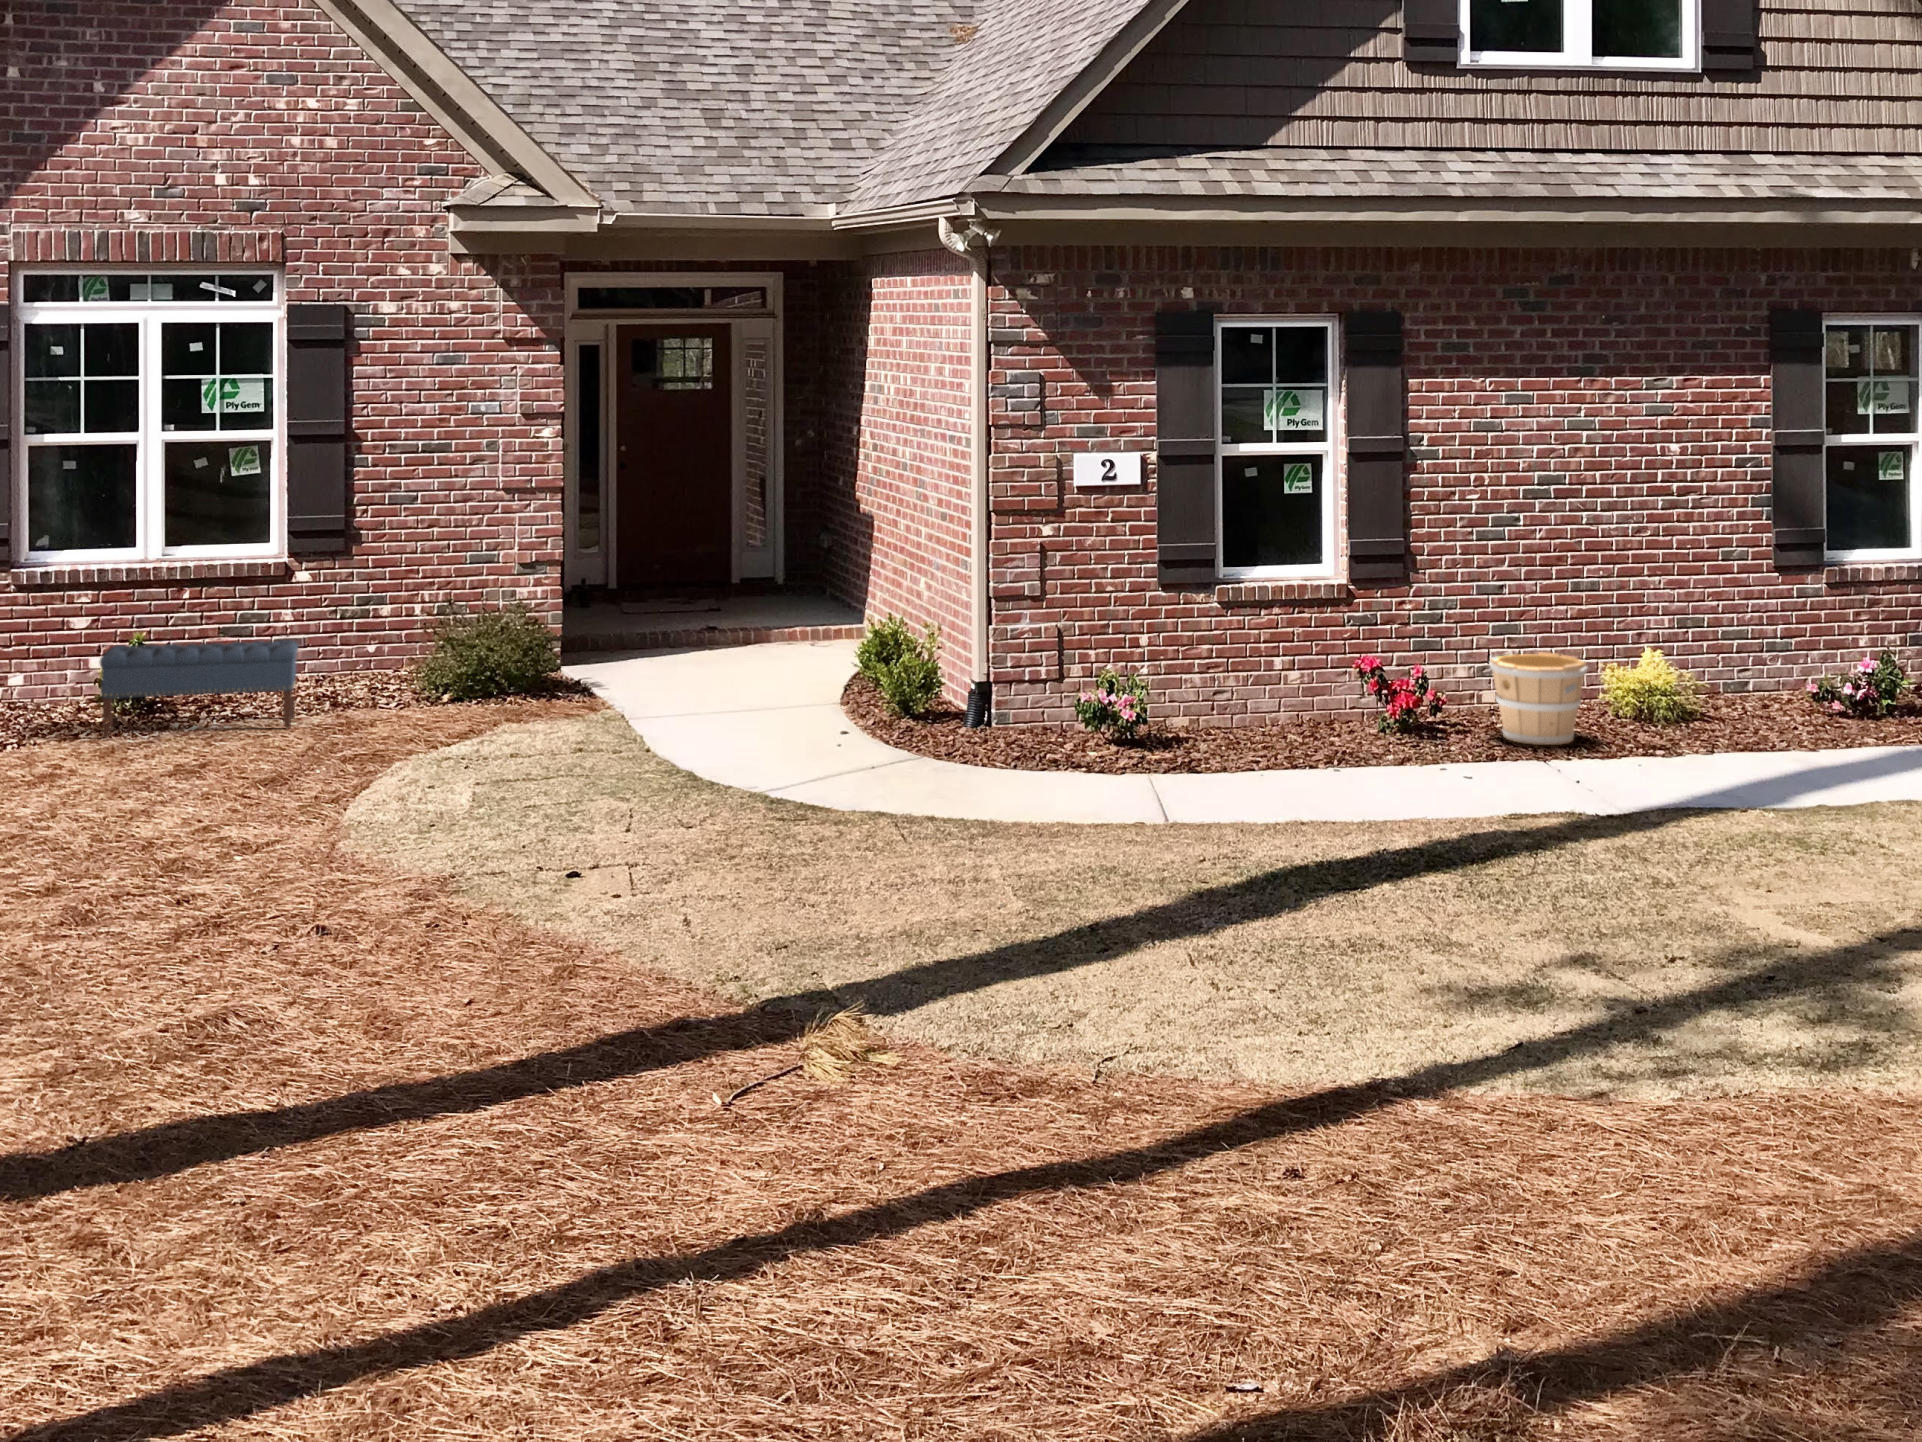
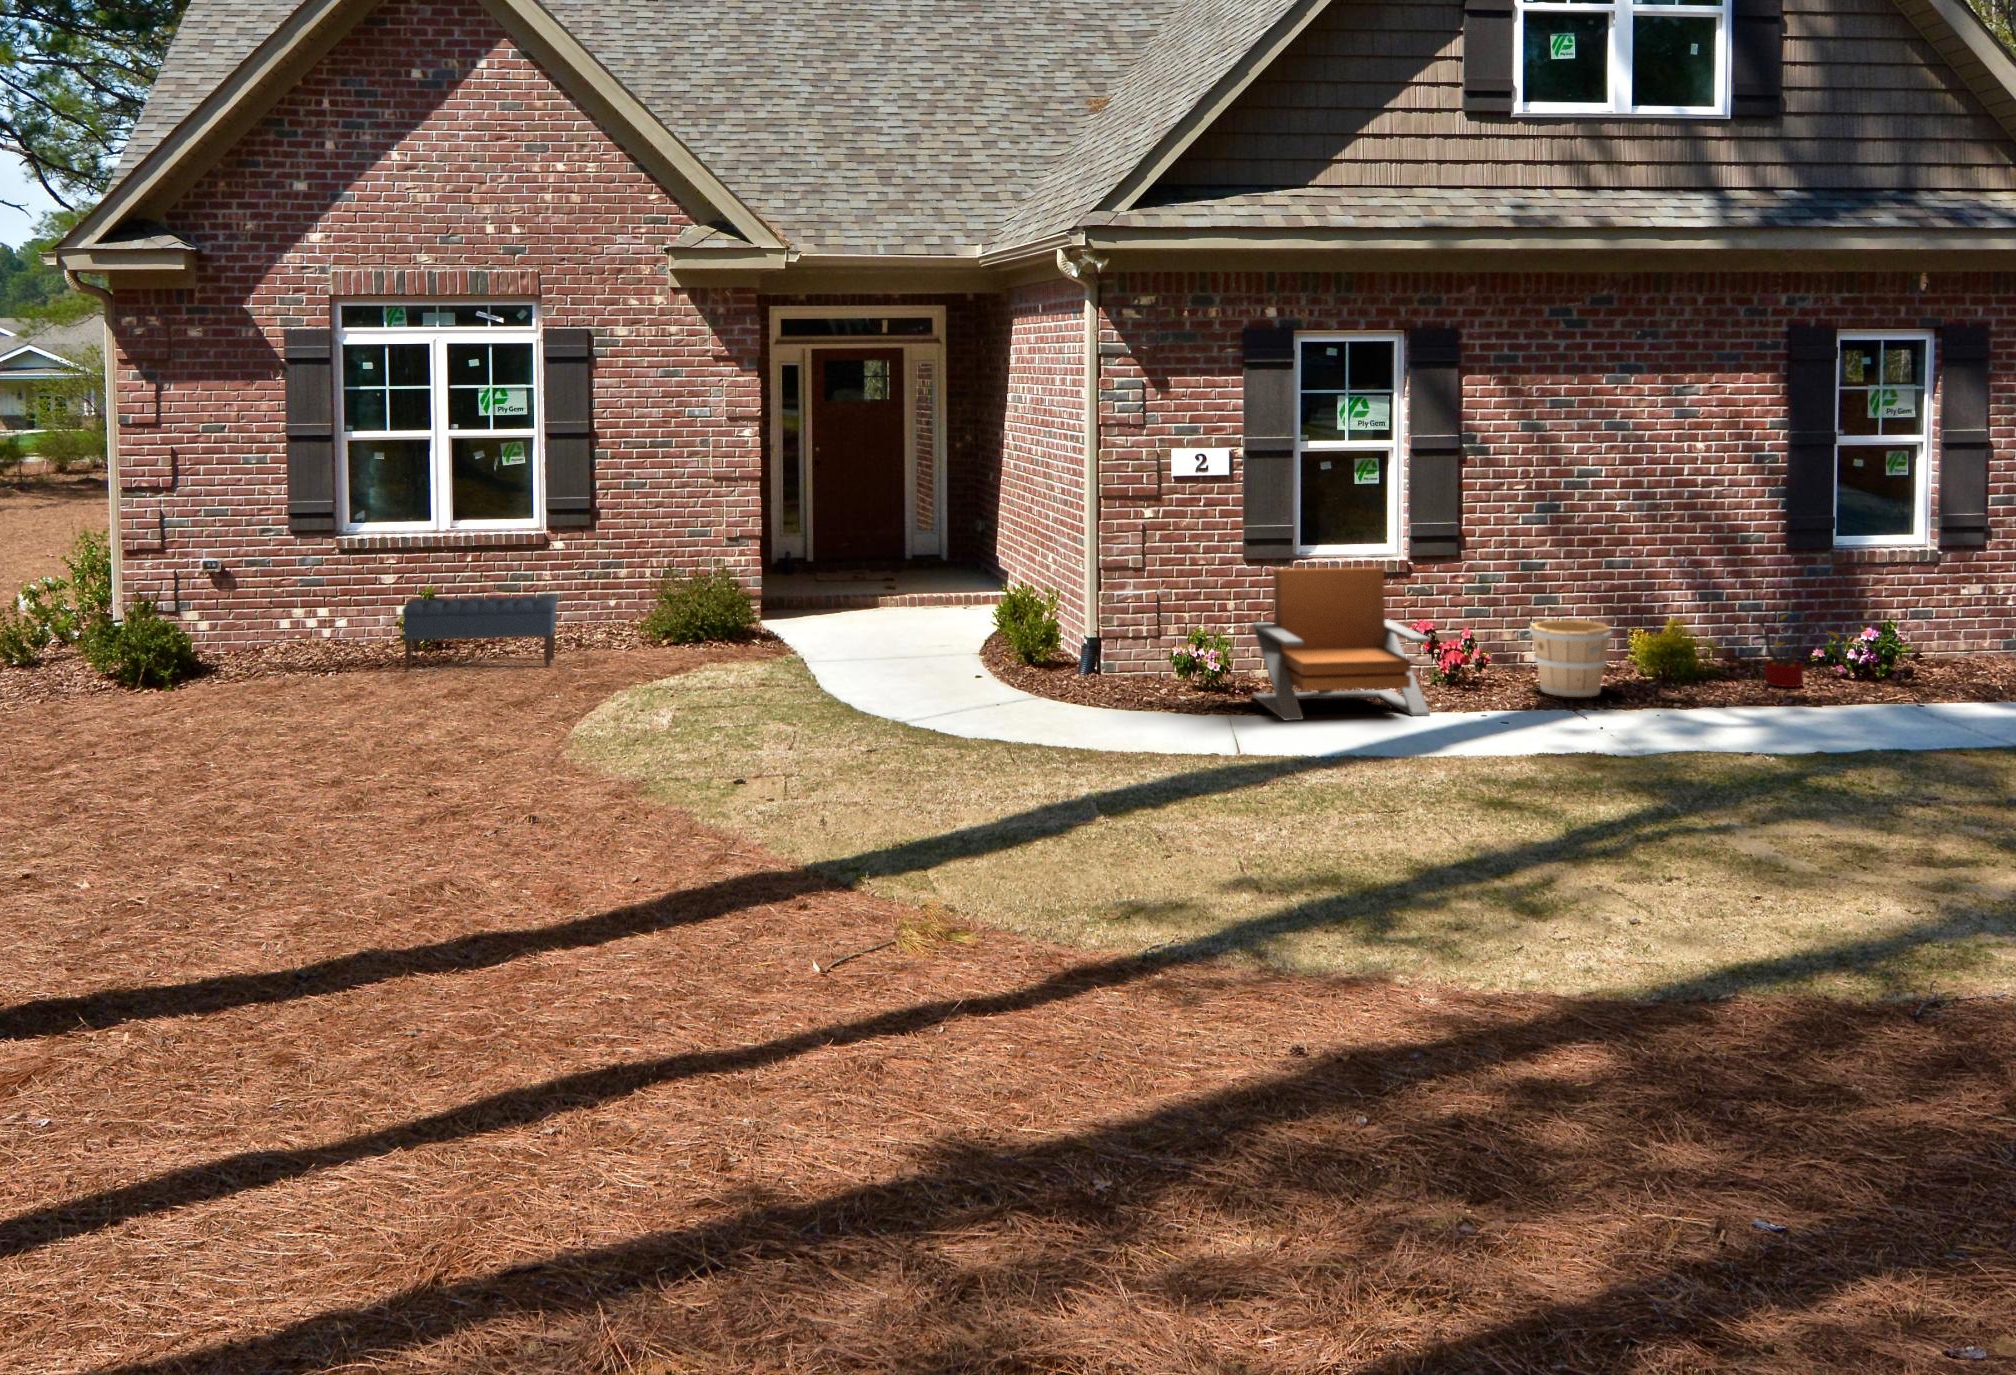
lounge chair: none [1171,594,1392,781] -> present [1252,567,1430,720]
decorative plant: none [1711,623,1837,728] -> present [1741,600,1839,687]

